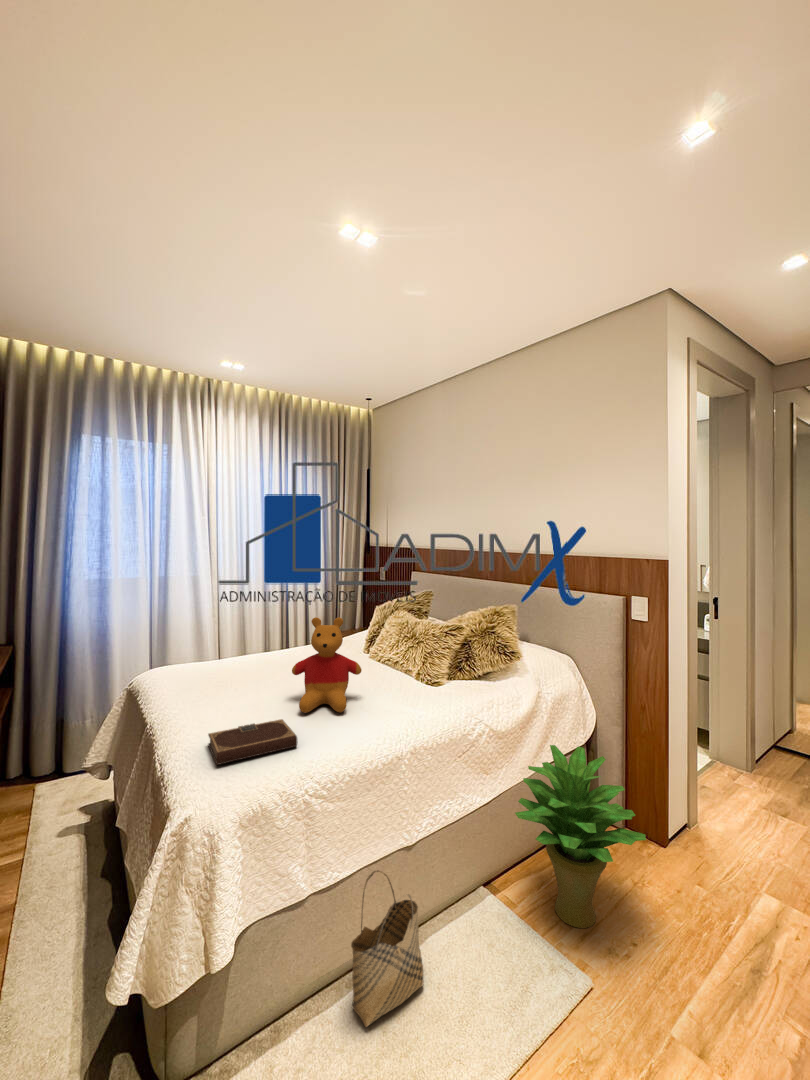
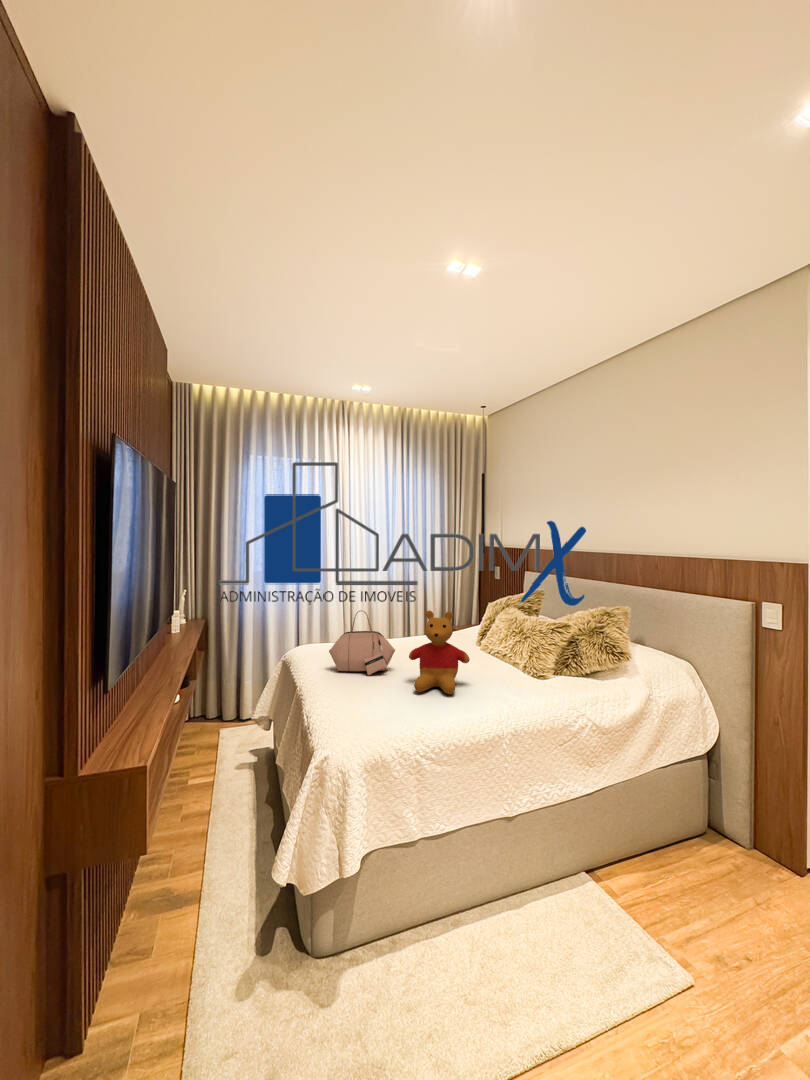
handbag: none [192,620,274,696] -> present [329,610,395,675]
notebook: present [208,719,298,765] -> none [341,694,411,723]
potted plant: present [515,745,646,928] -> none [615,745,758,928]
woven basket: present [351,870,423,1027] -> none [454,830,519,956]

